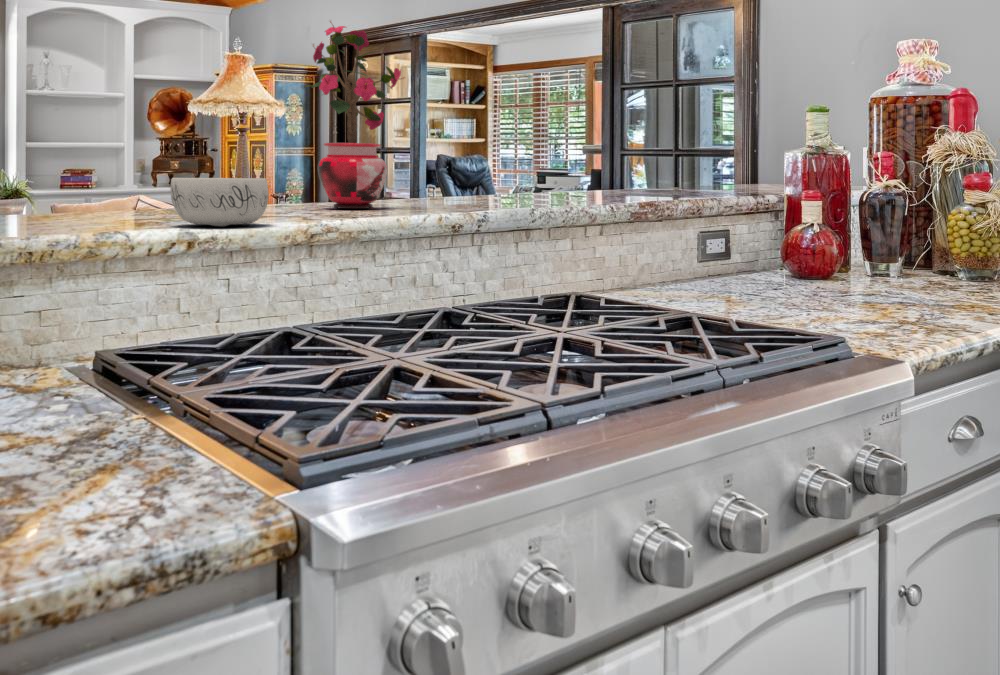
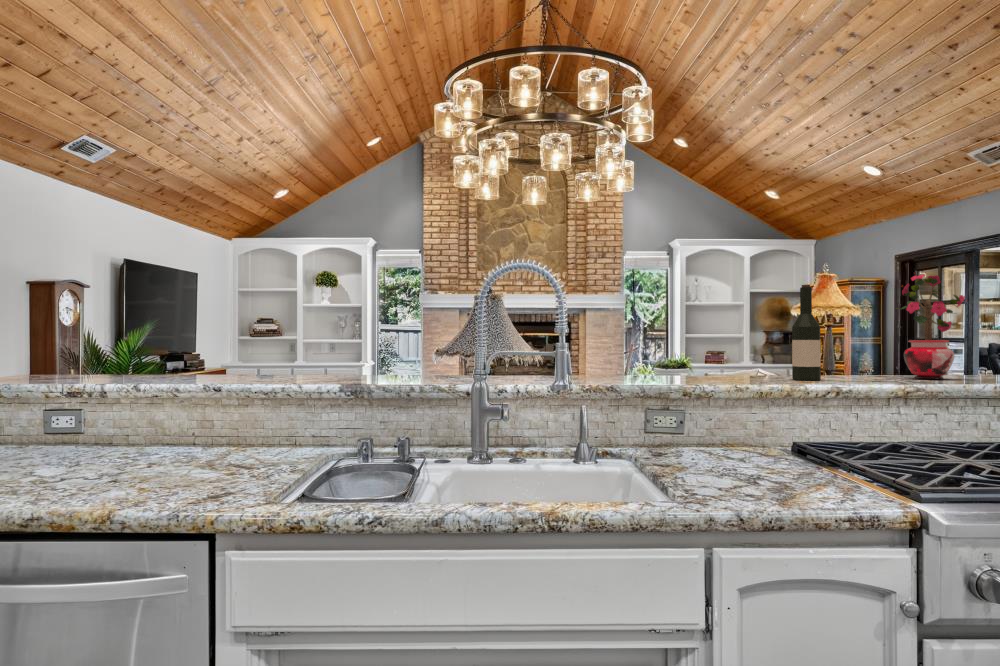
wine bottle: none [114,19,176,217] -> present [792,285,821,380]
decorative bowl: present [170,178,268,226] -> none [828,361,882,386]

